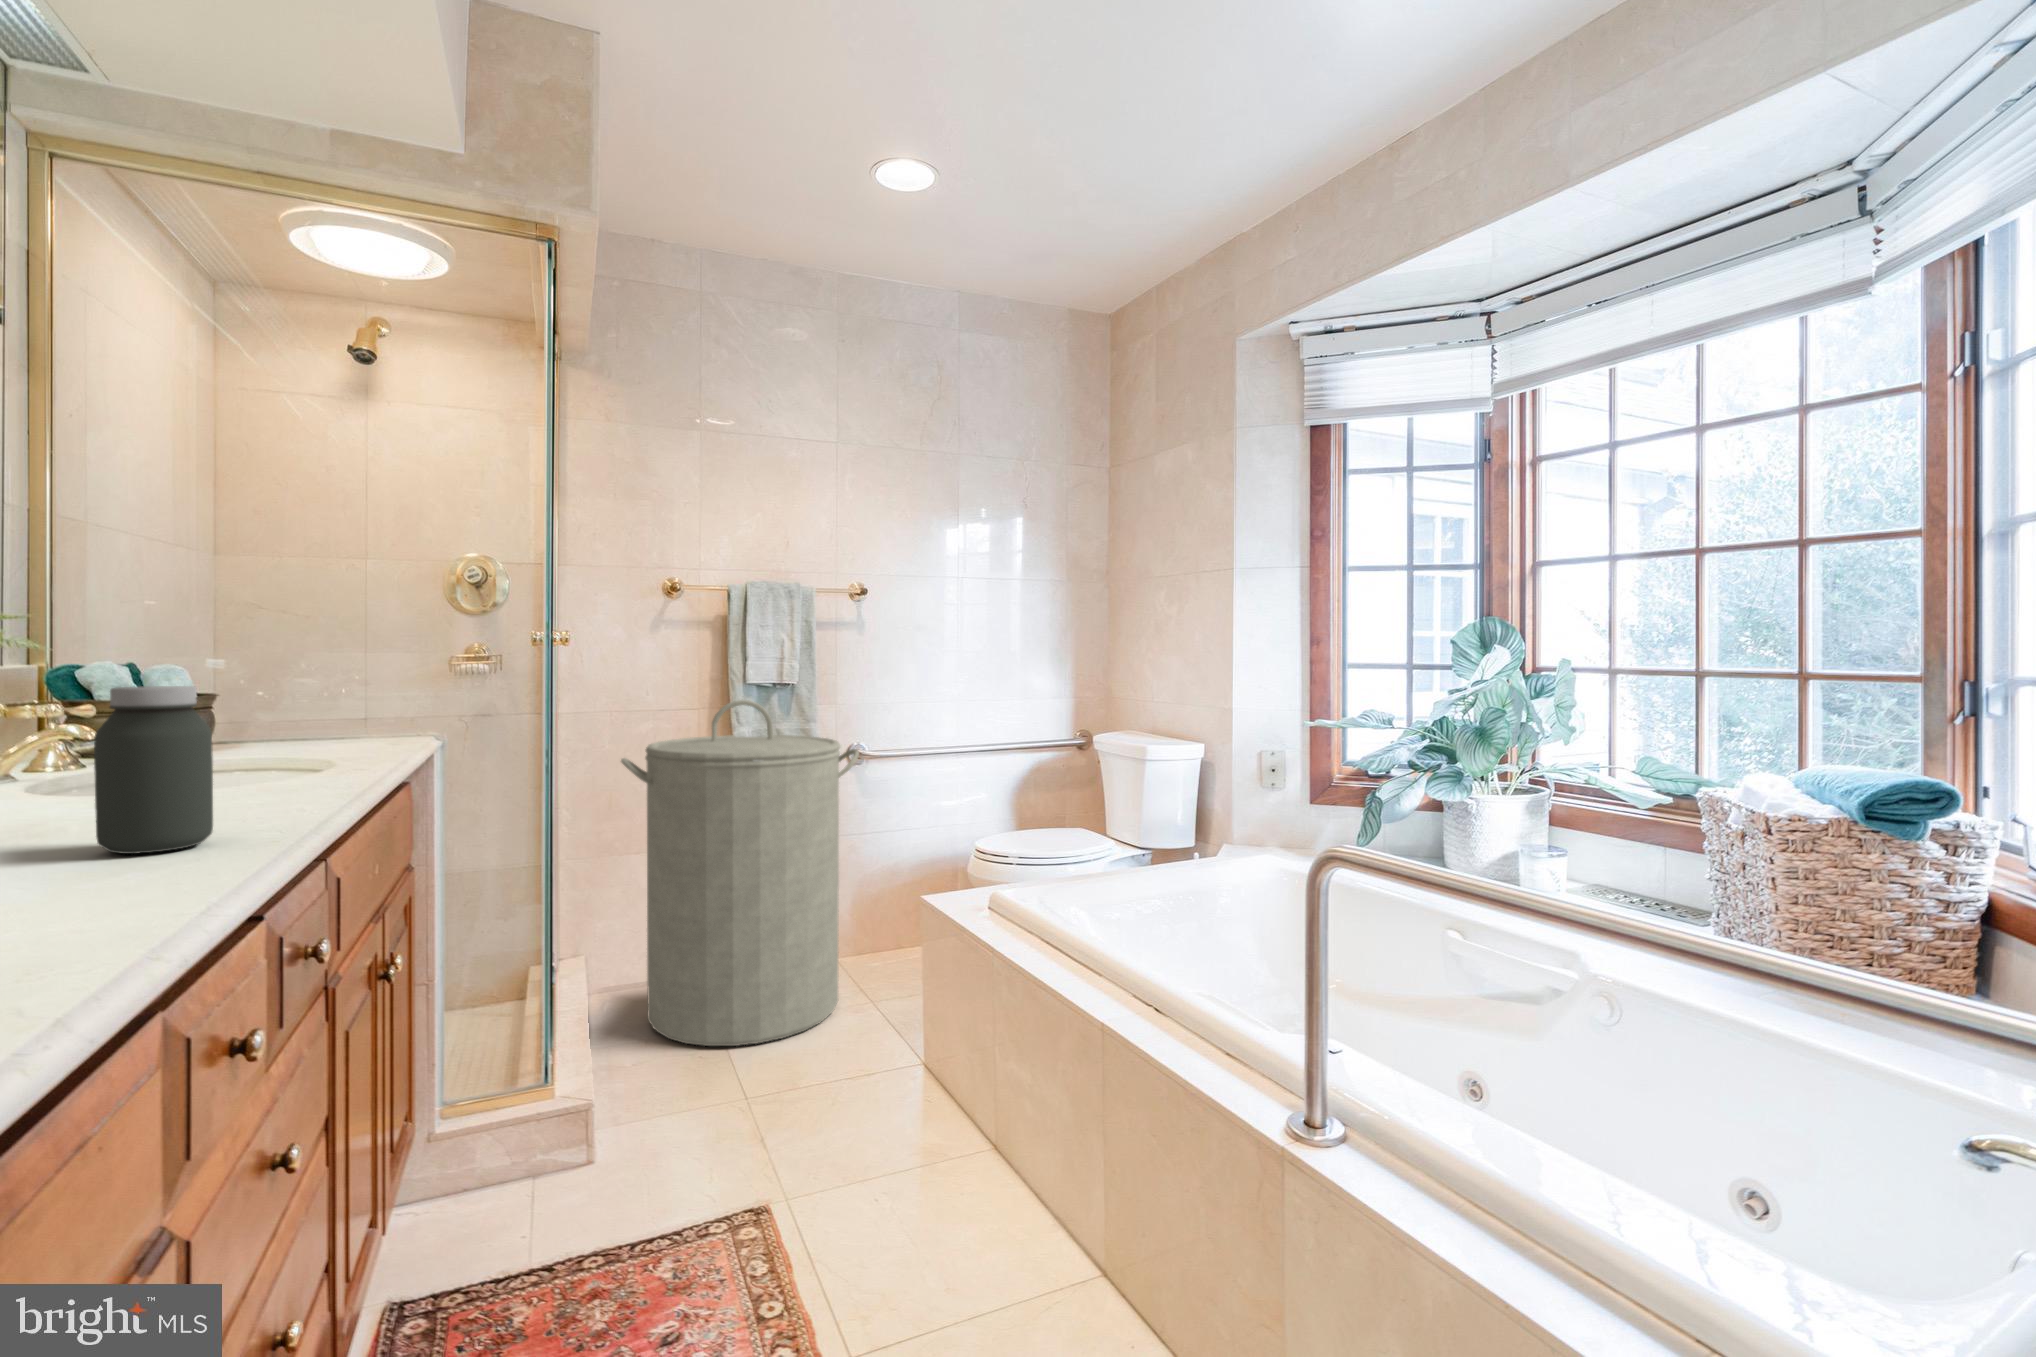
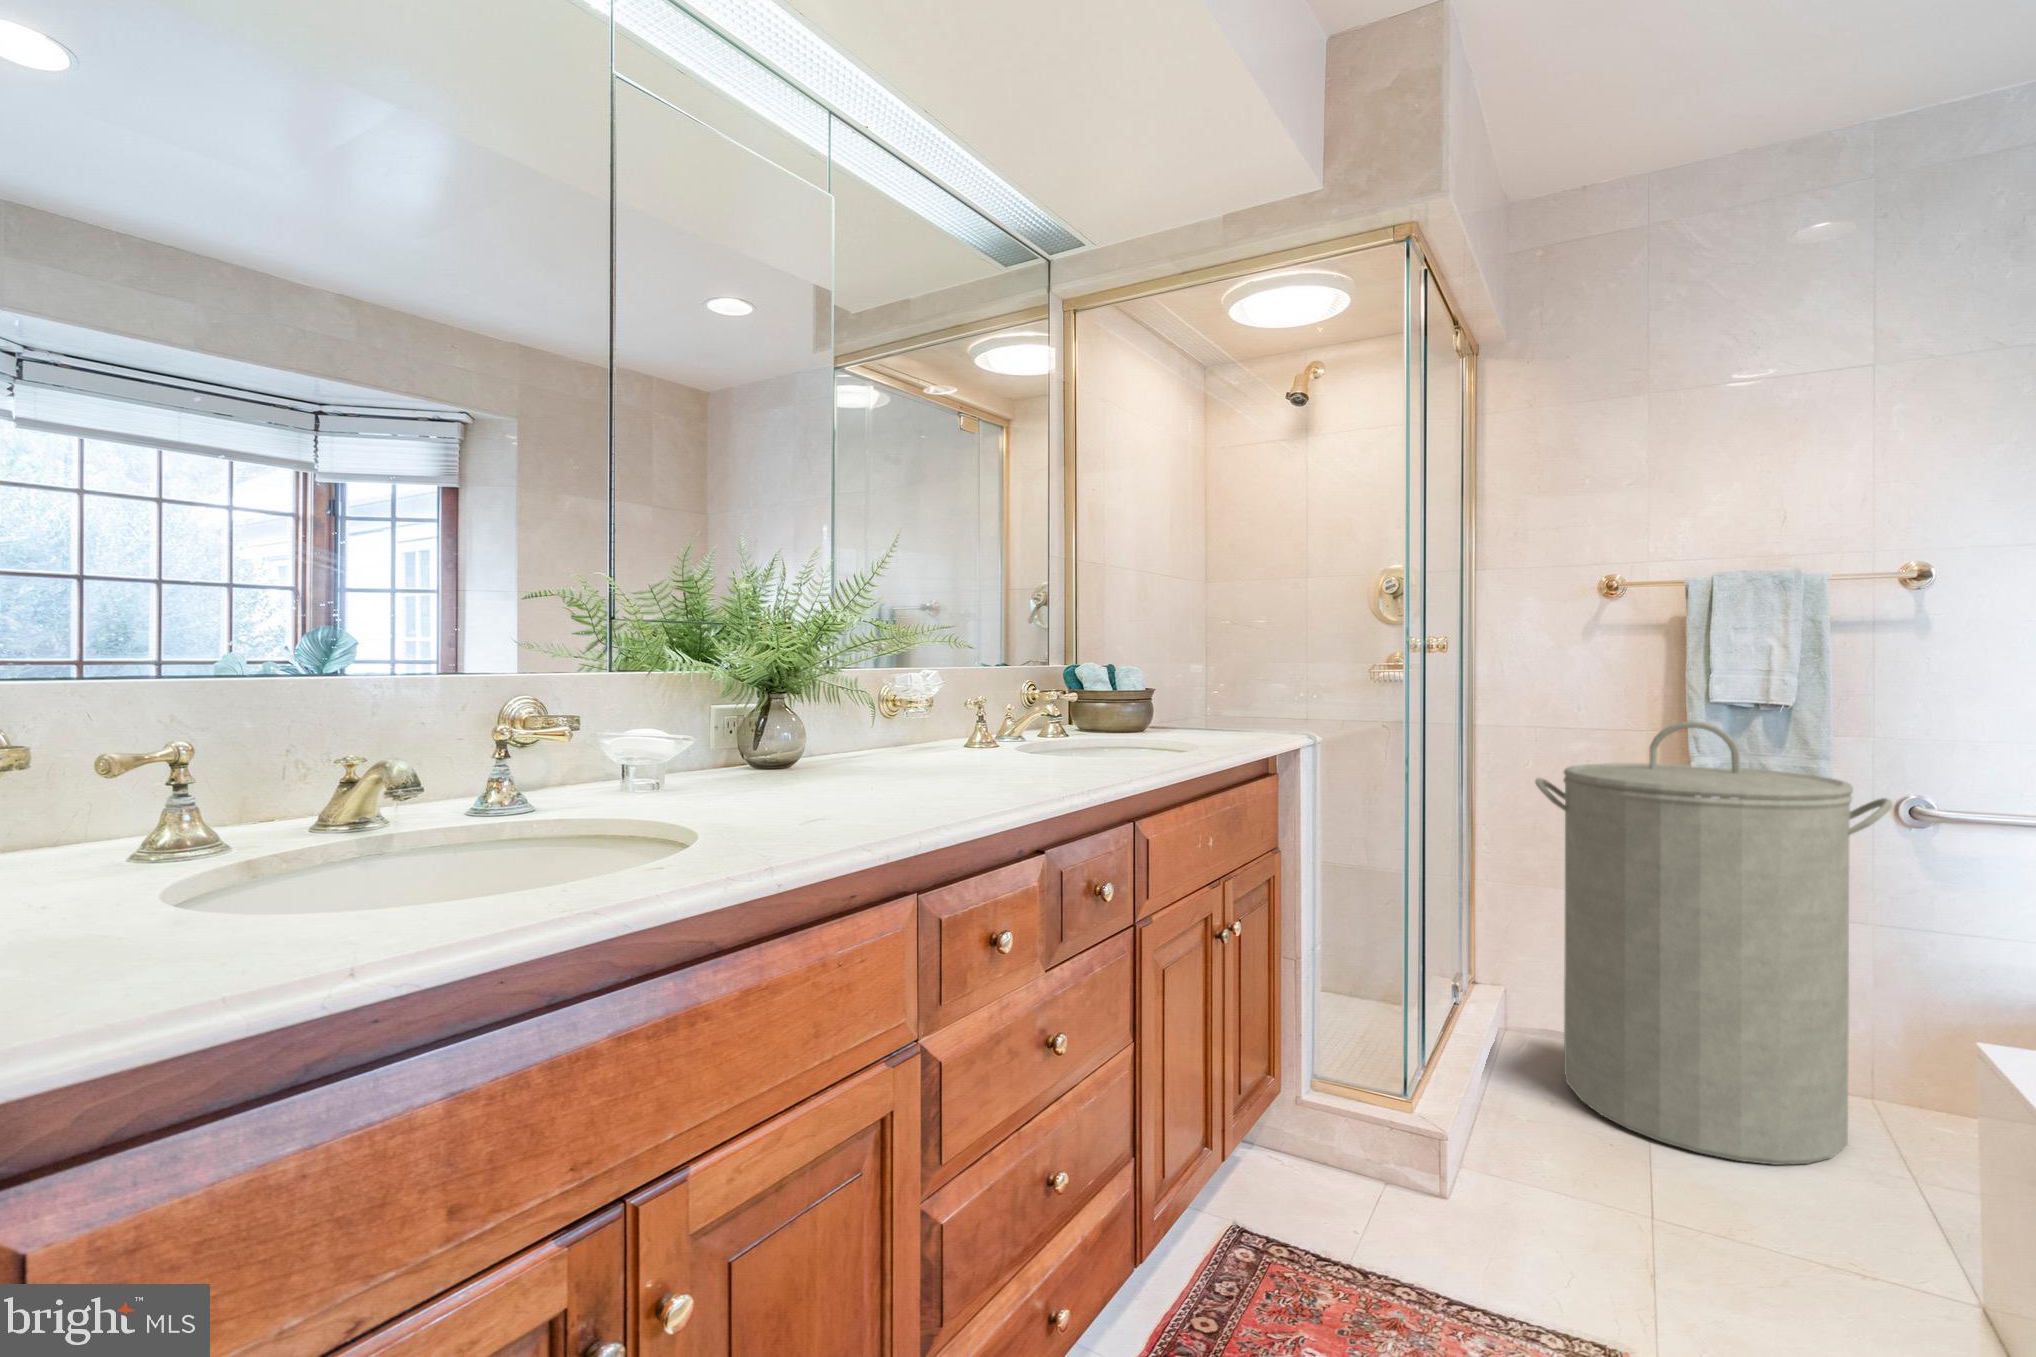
jar: present [94,686,213,854] -> none [968,677,1030,794]

